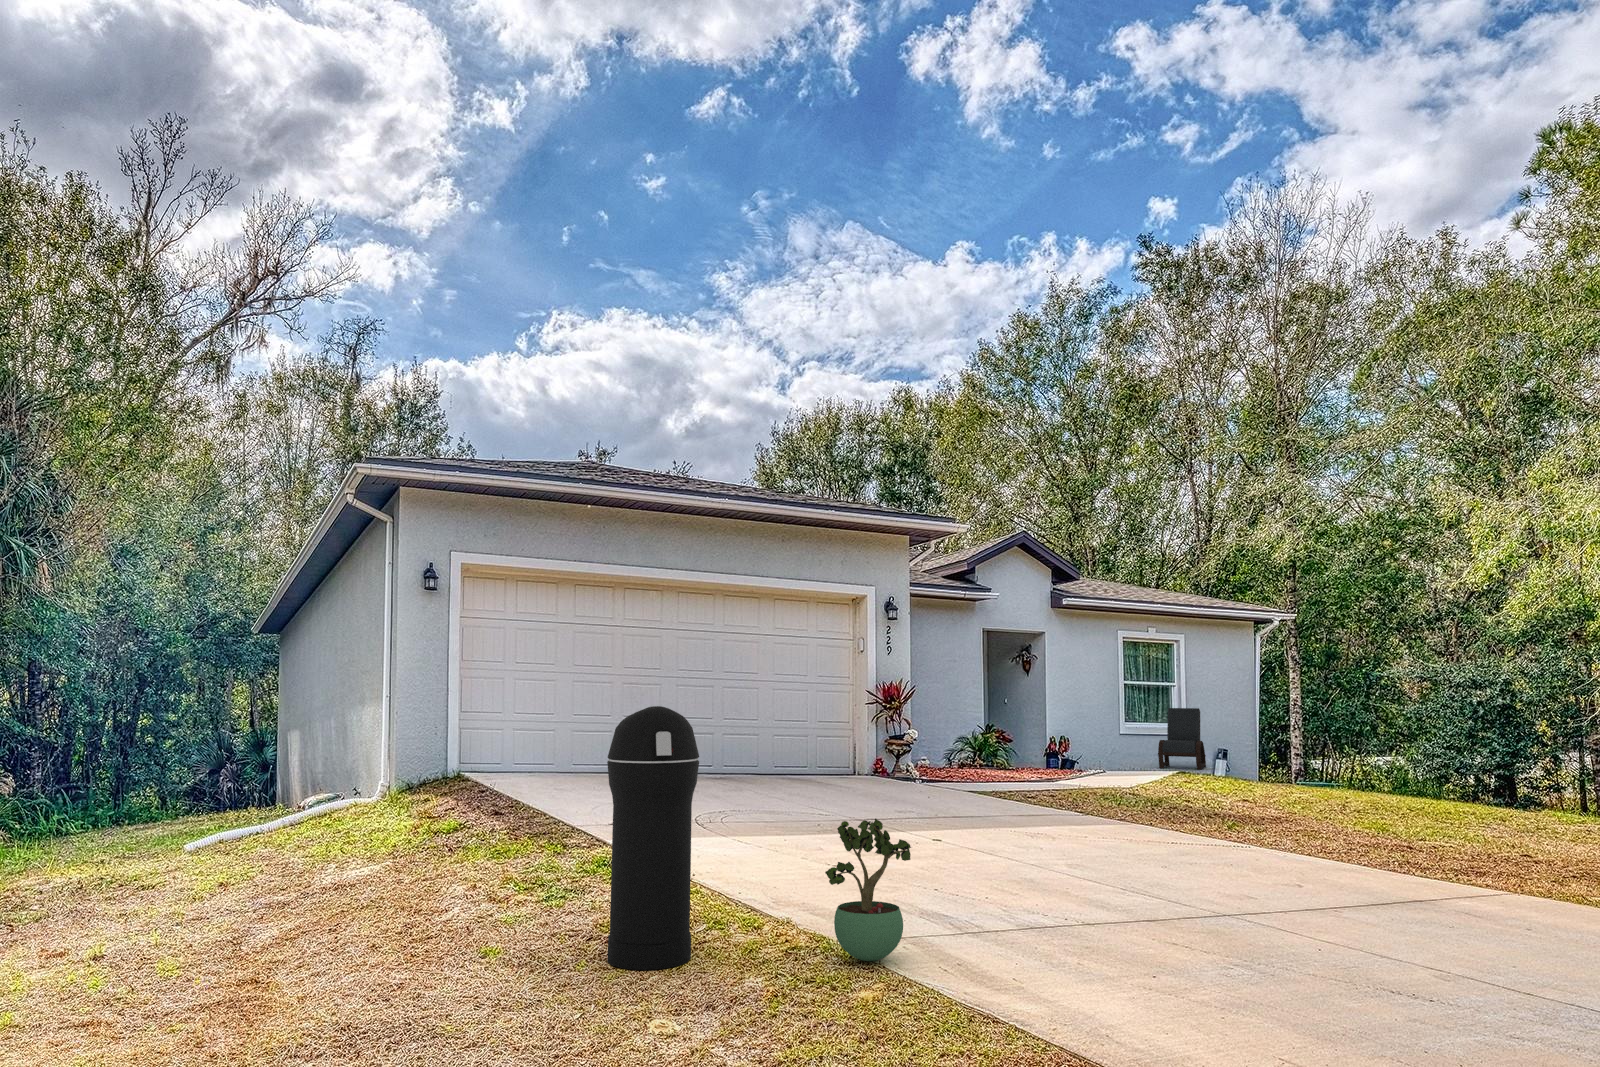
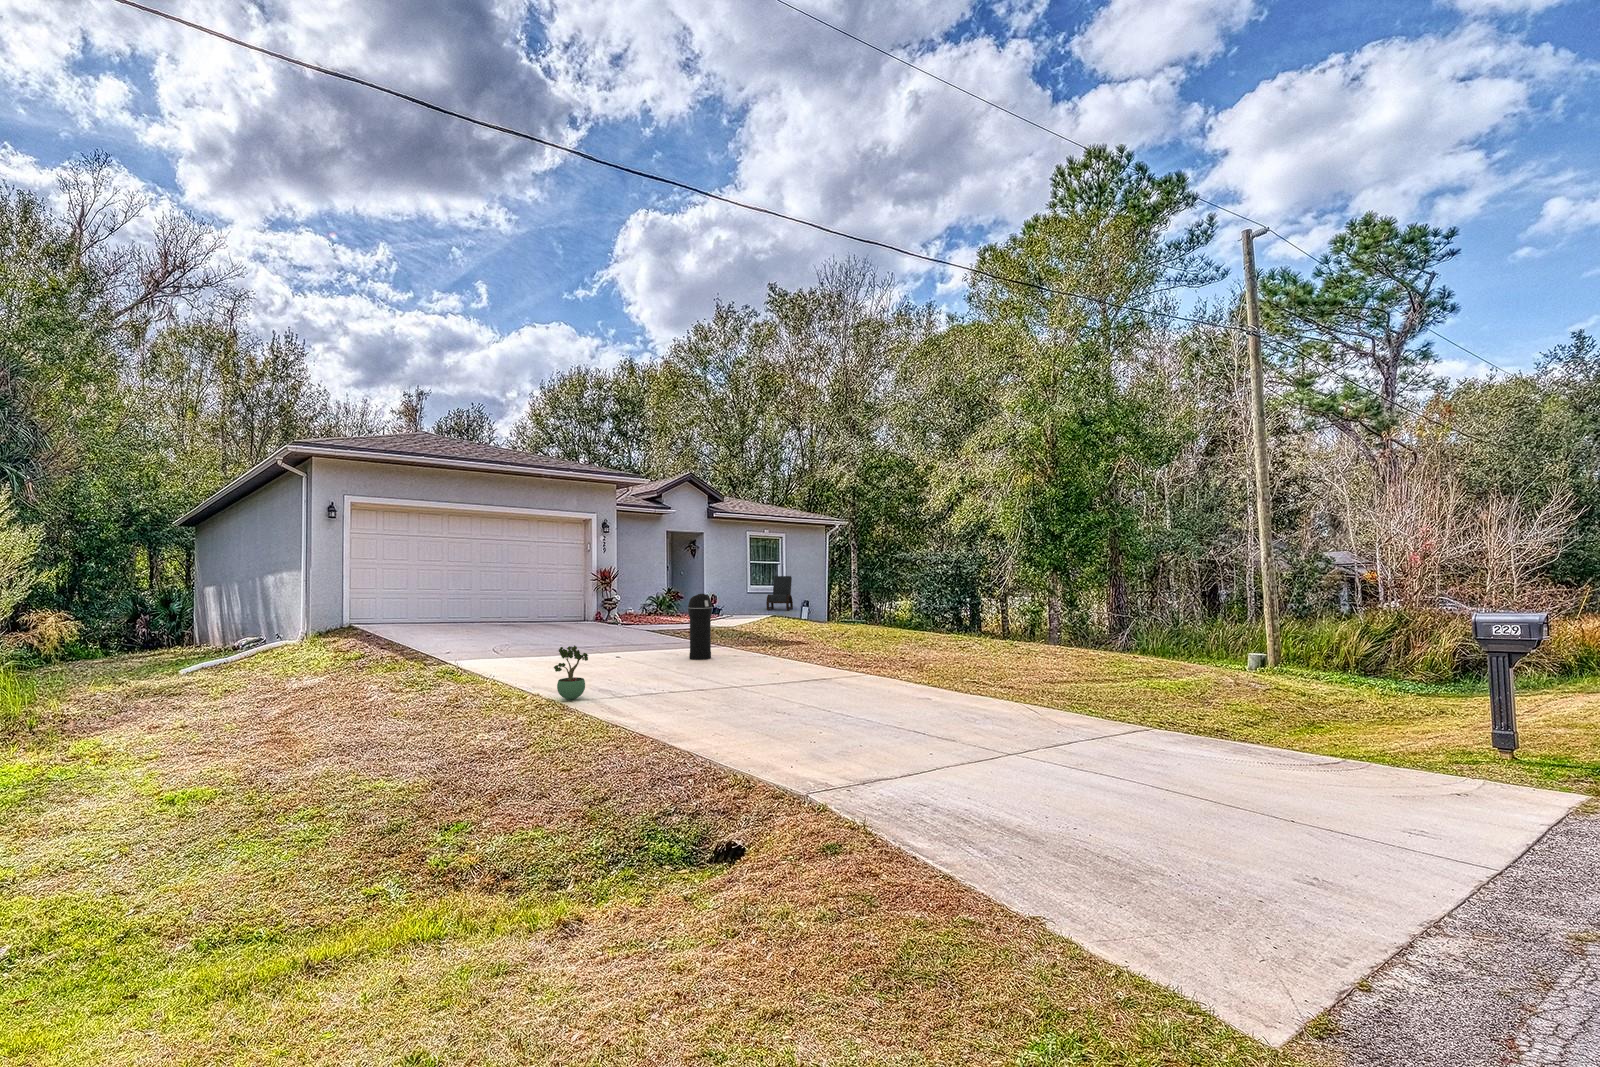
trash can: present [607,706,699,970] -> present [688,594,712,660]

